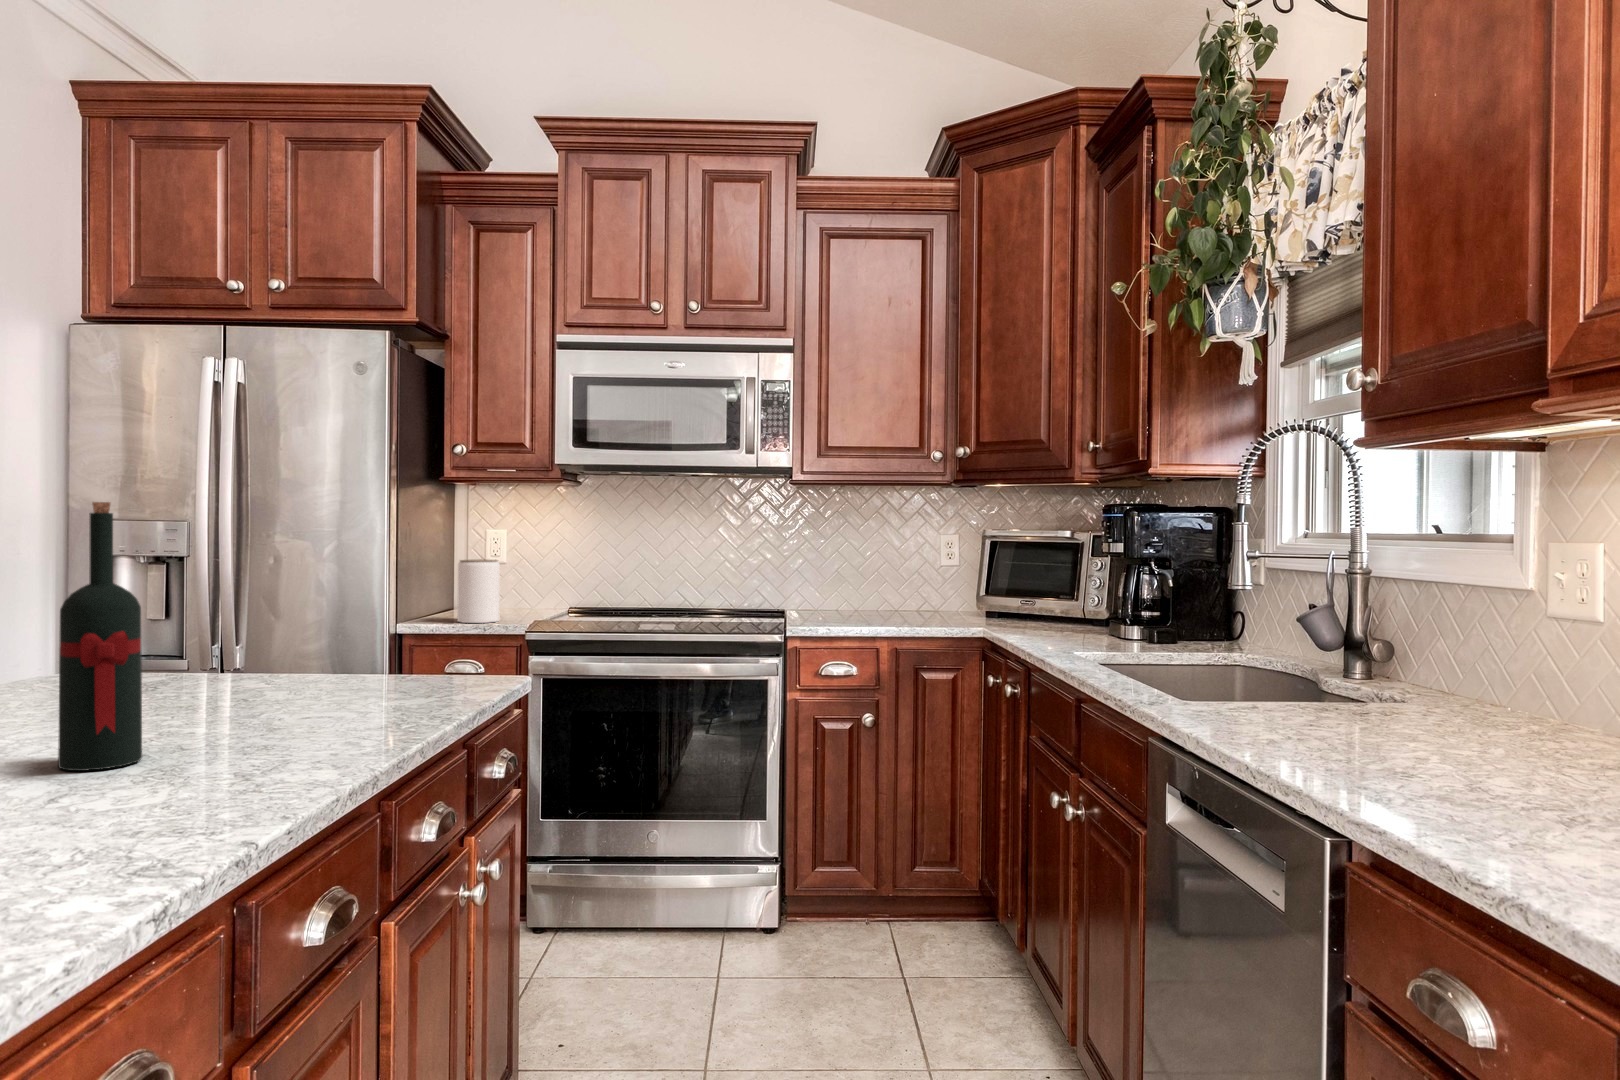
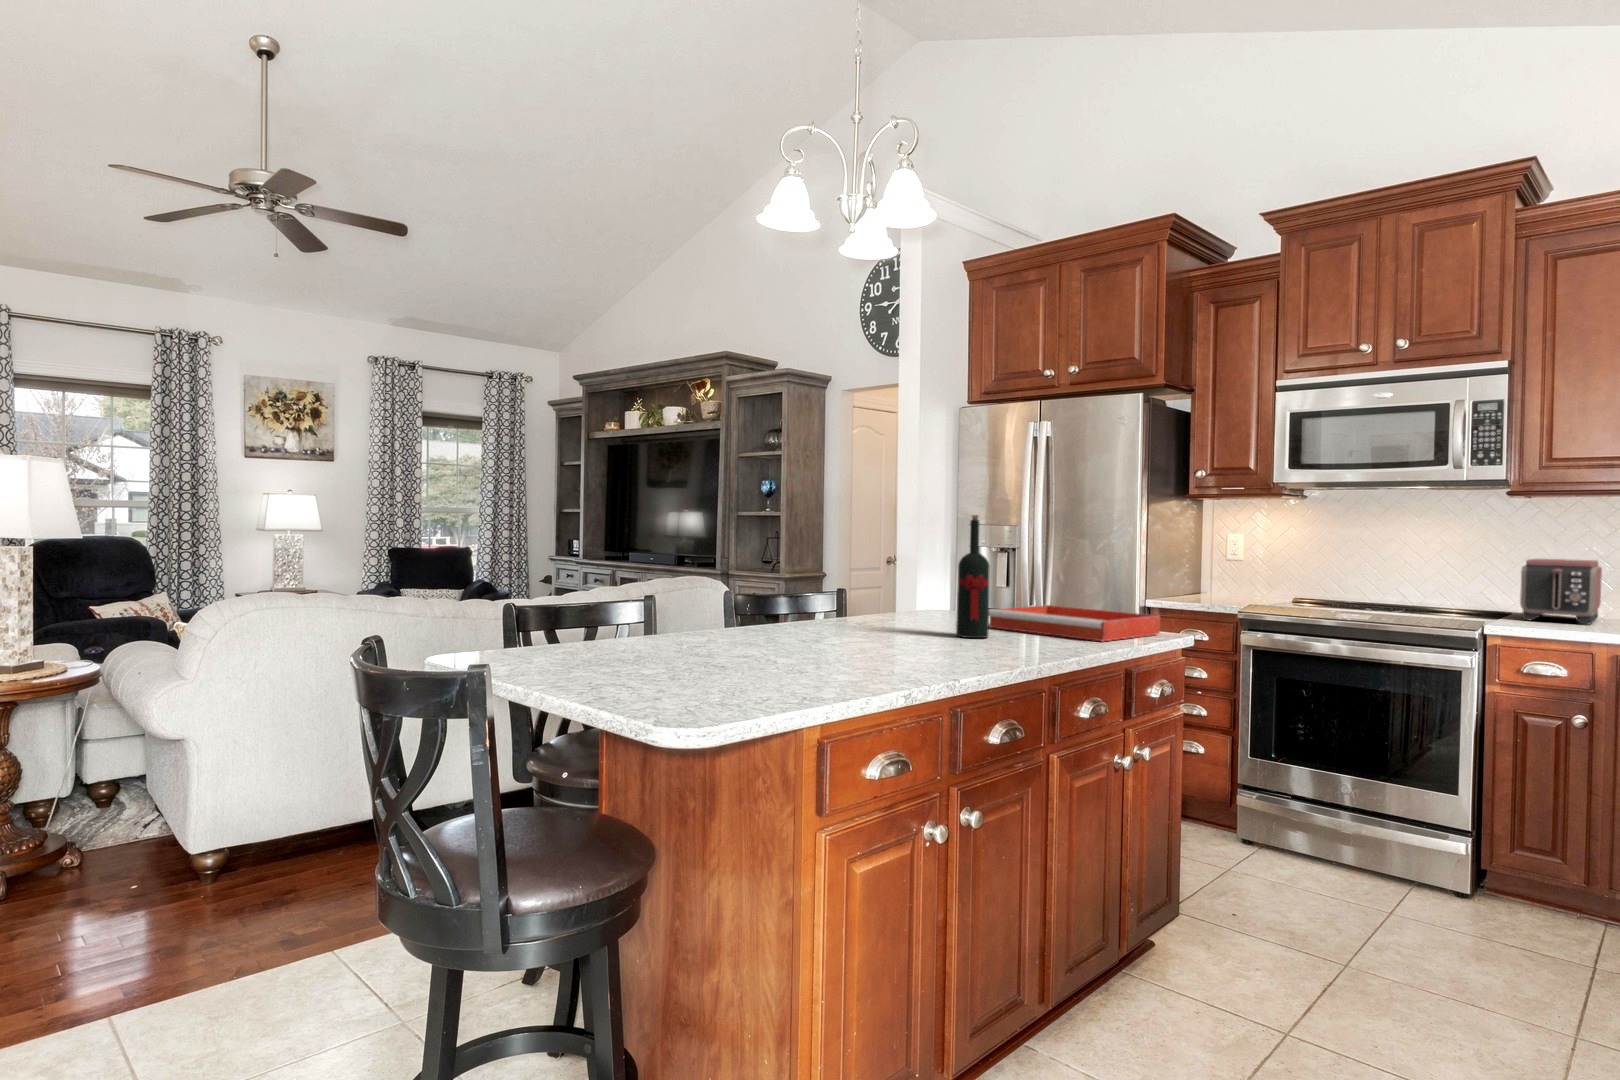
toaster: none [801,551,864,617] -> present [1520,559,1602,624]
jar: present [457,560,500,623] -> none [1189,556,1223,603]
tray: none [136,663,469,732] -> present [989,605,1160,641]

